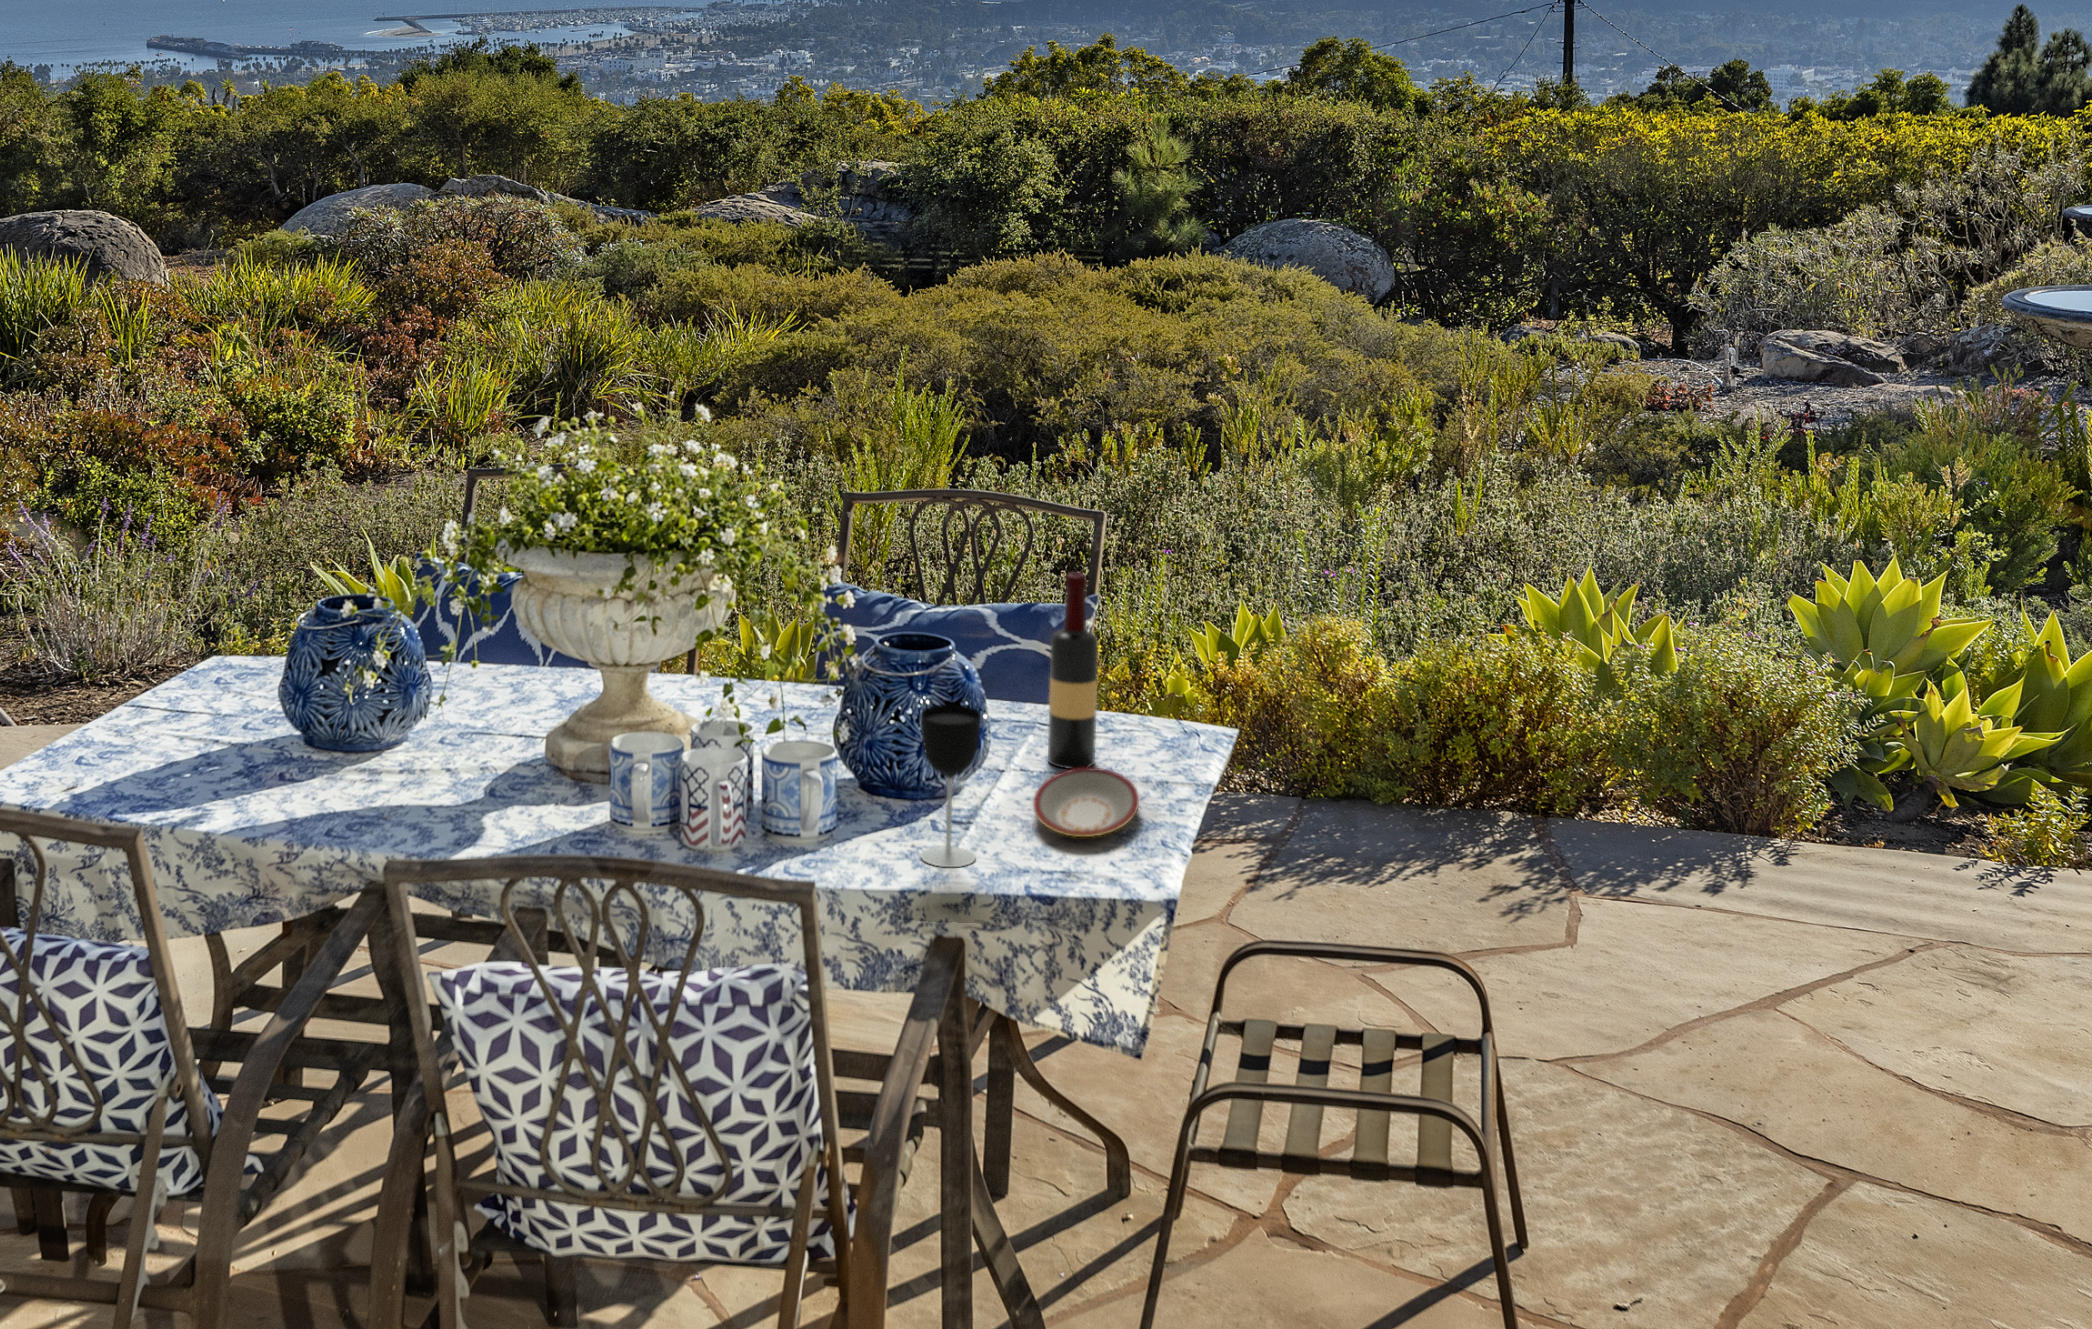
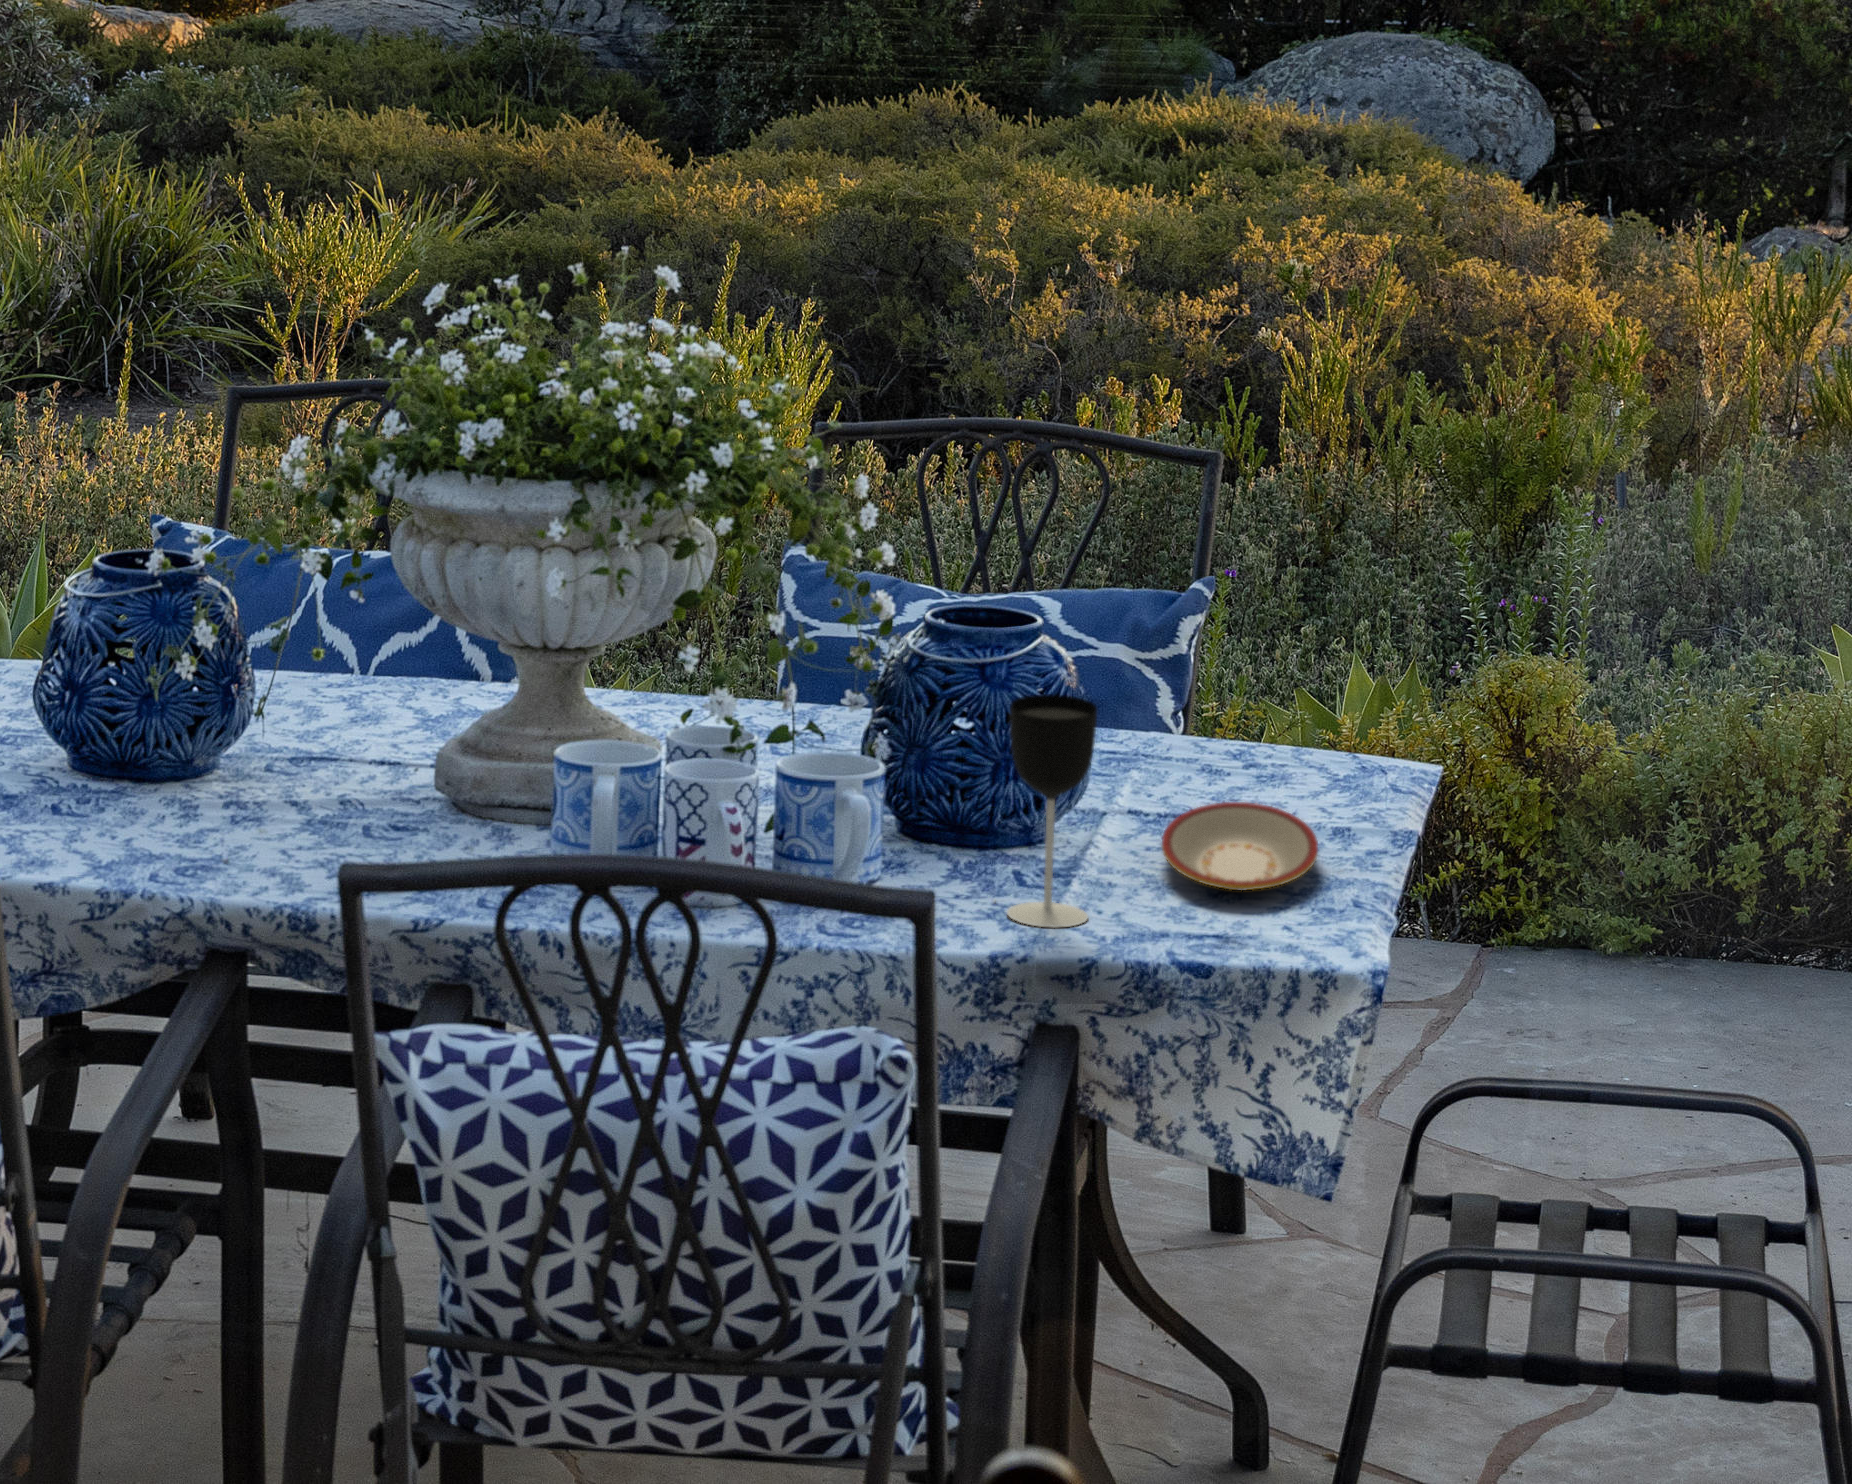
wine bottle: present [1048,573,1098,769] -> none [1167,515,1245,809]

